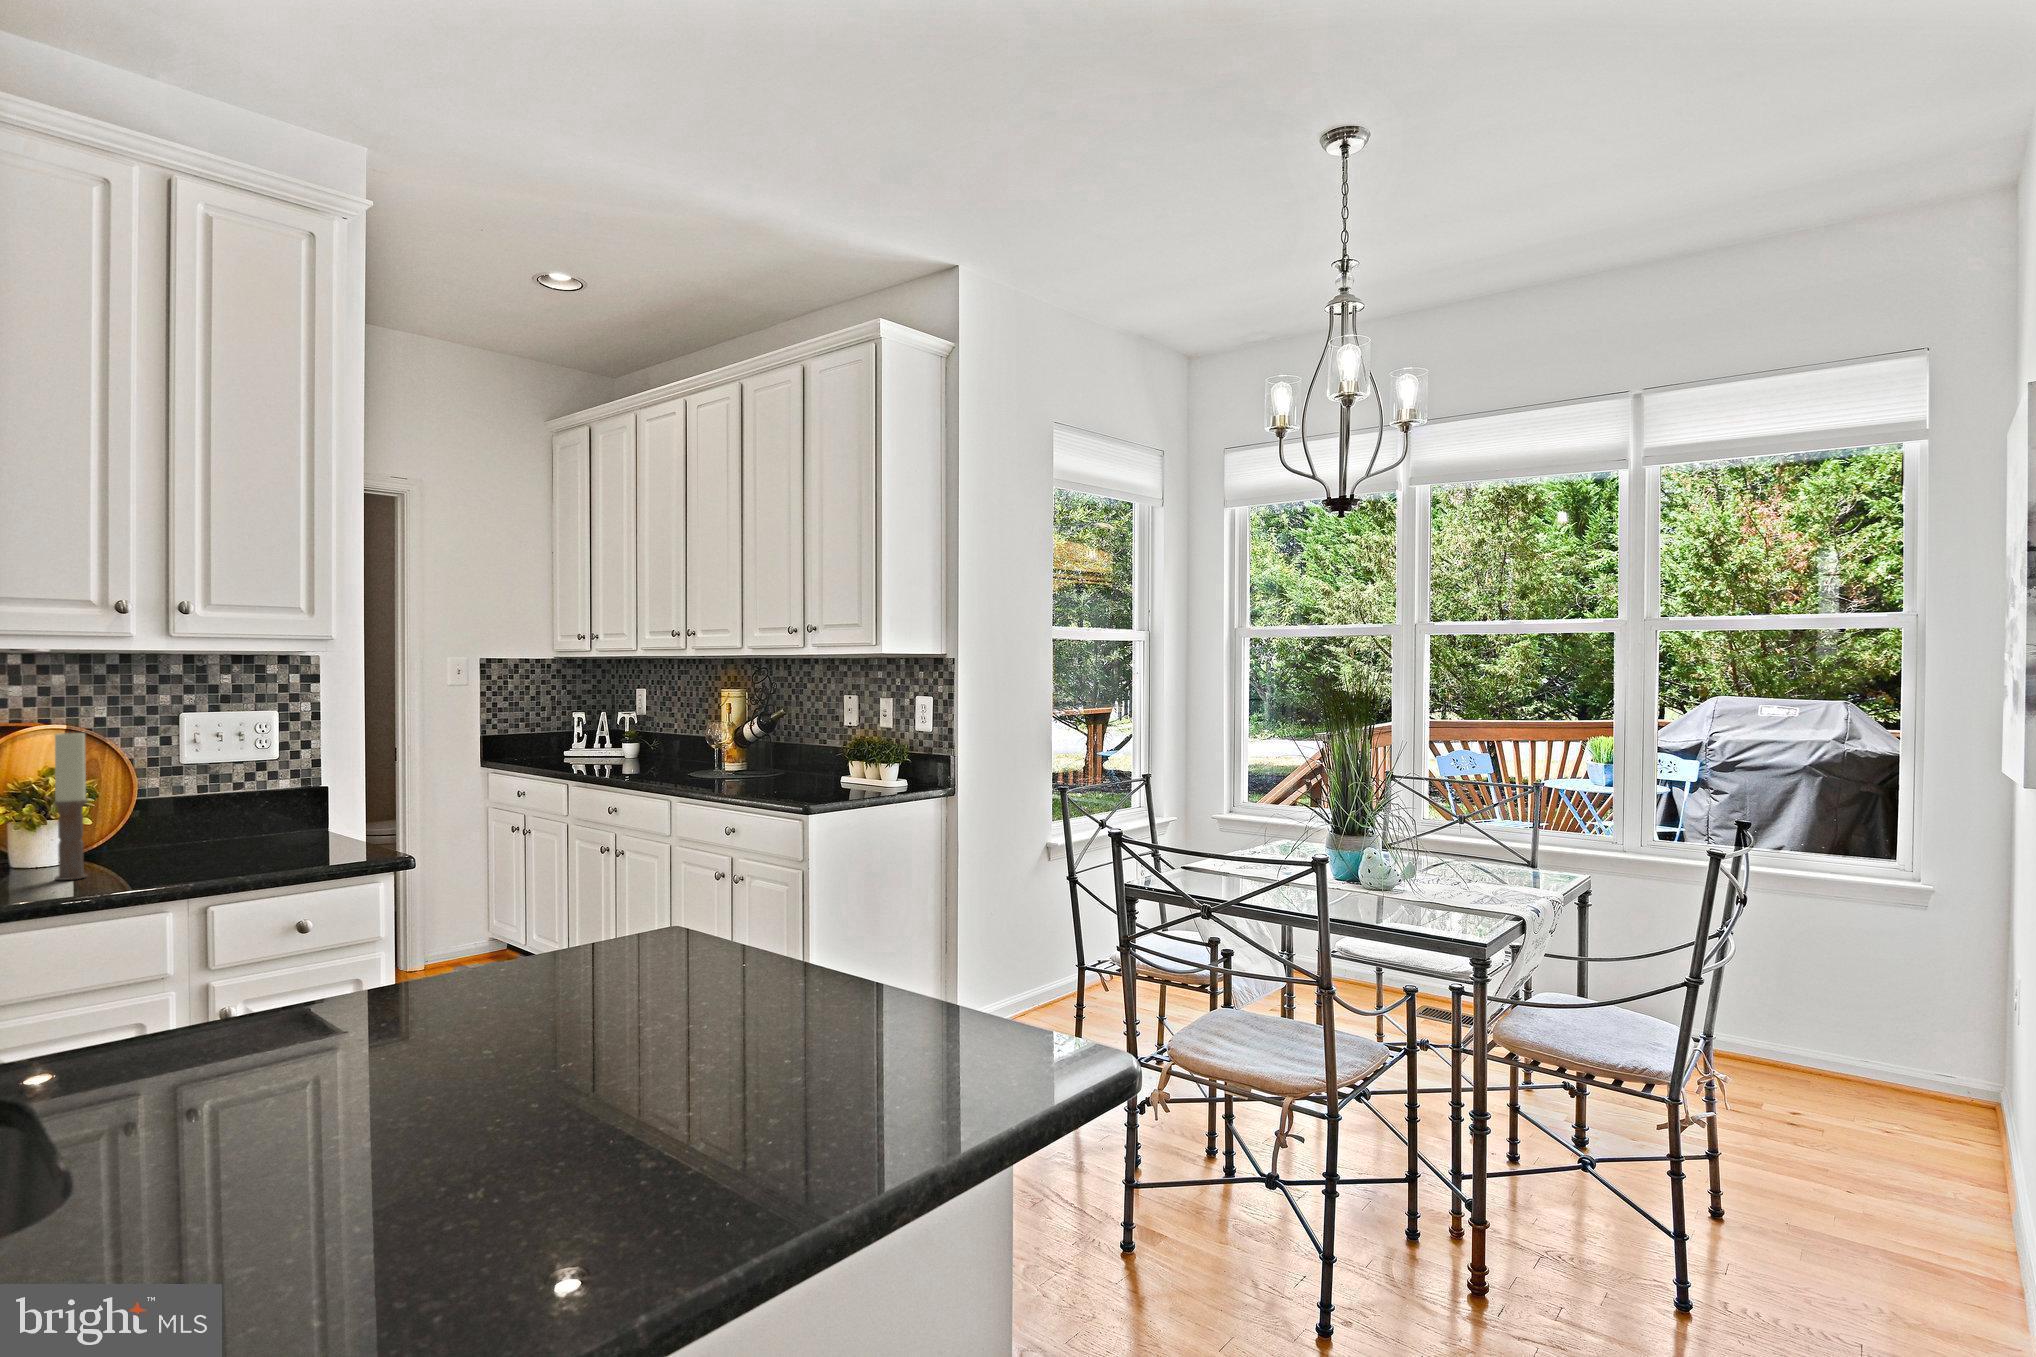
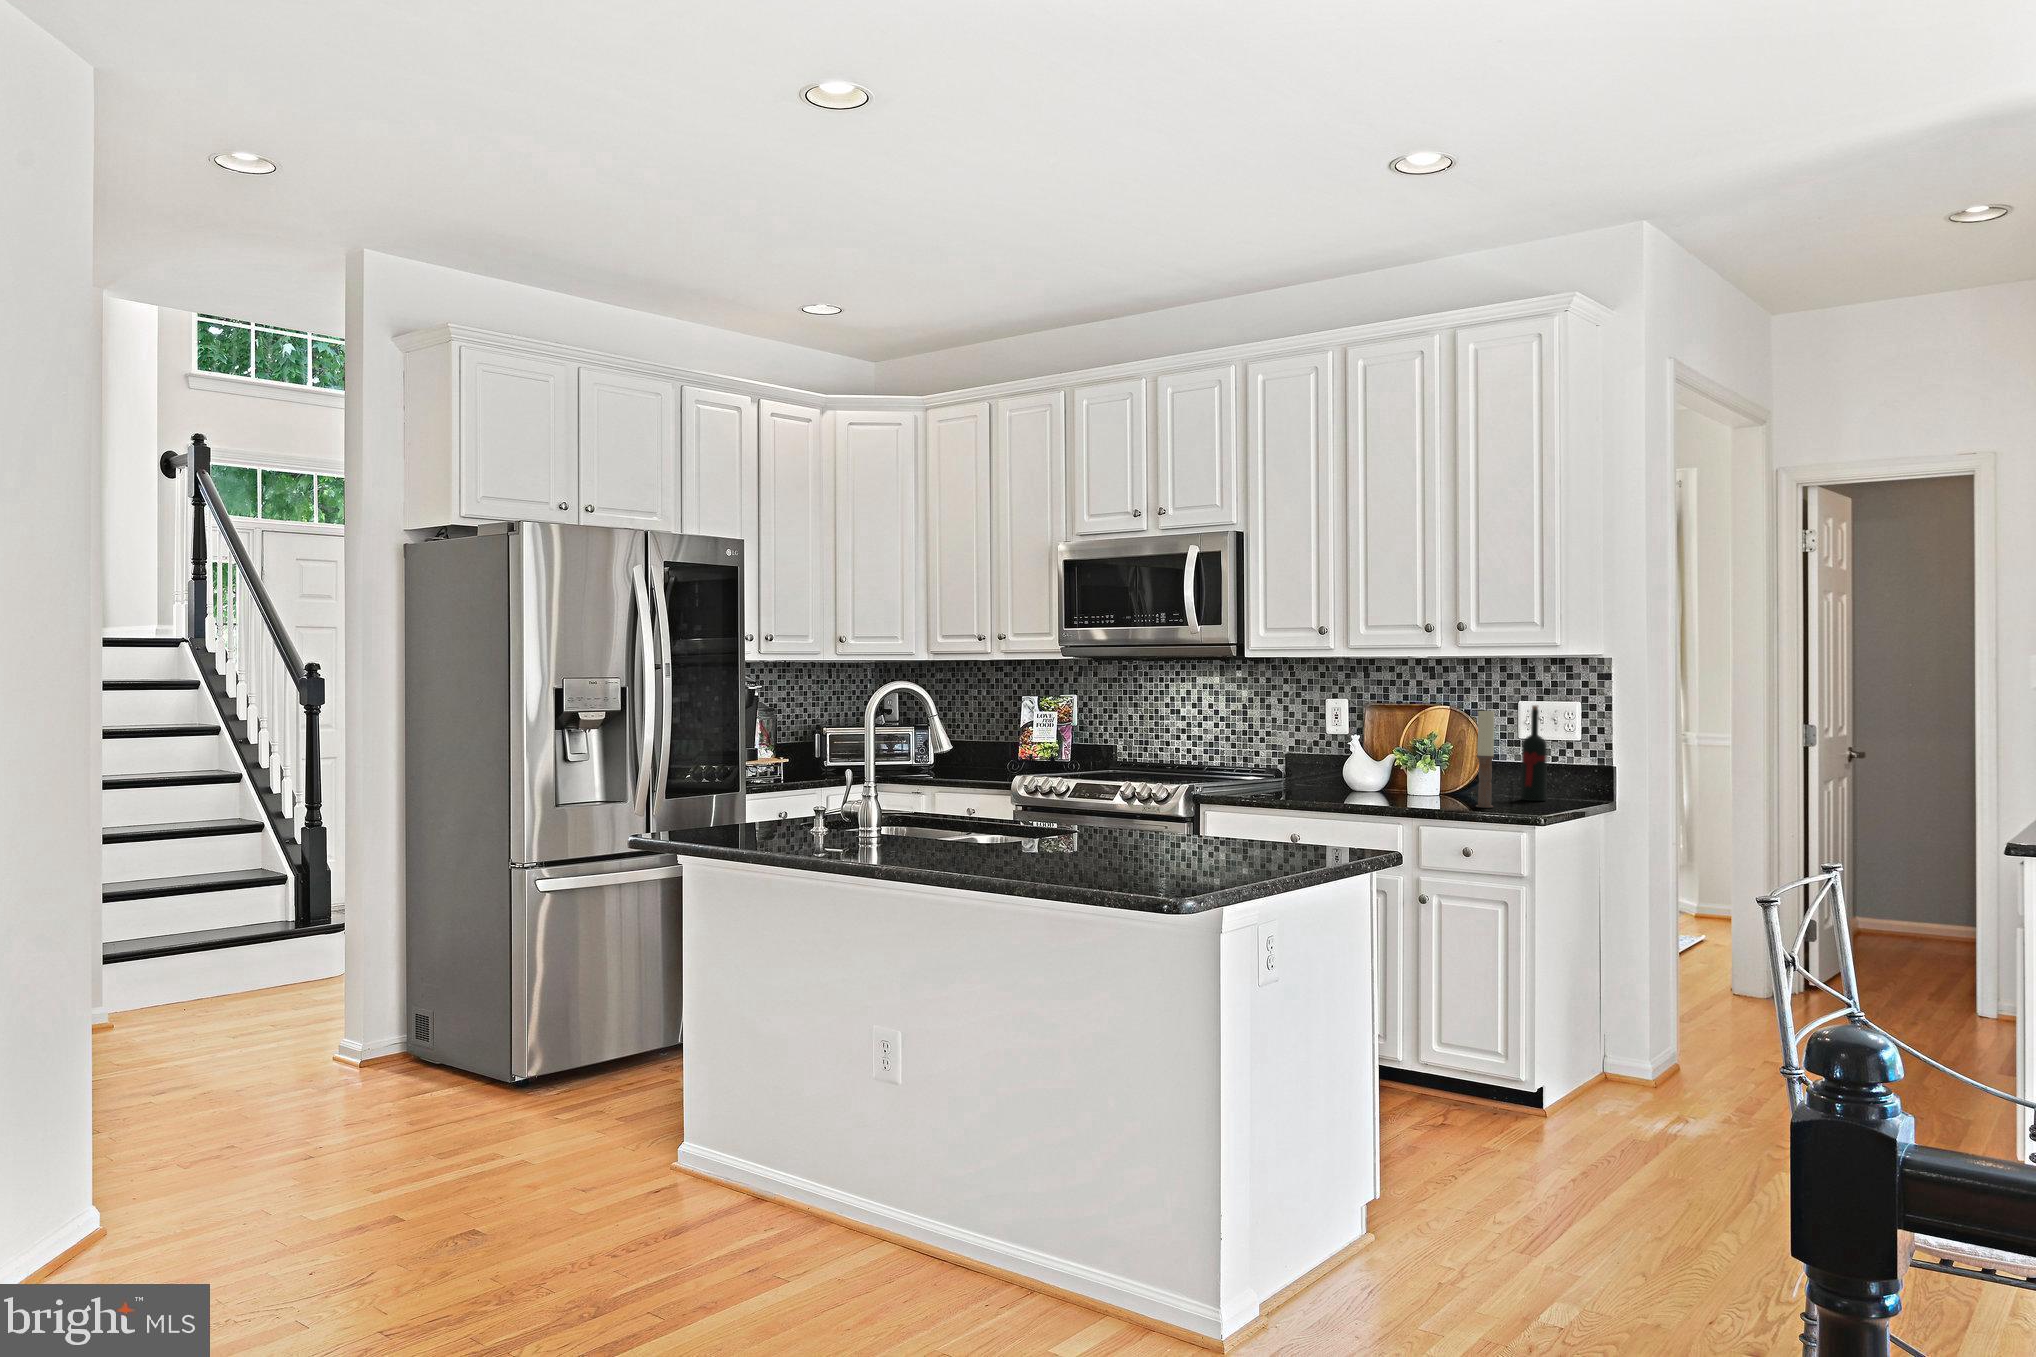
wine bottle: none [168,719,211,852] -> present [1521,705,1547,801]

